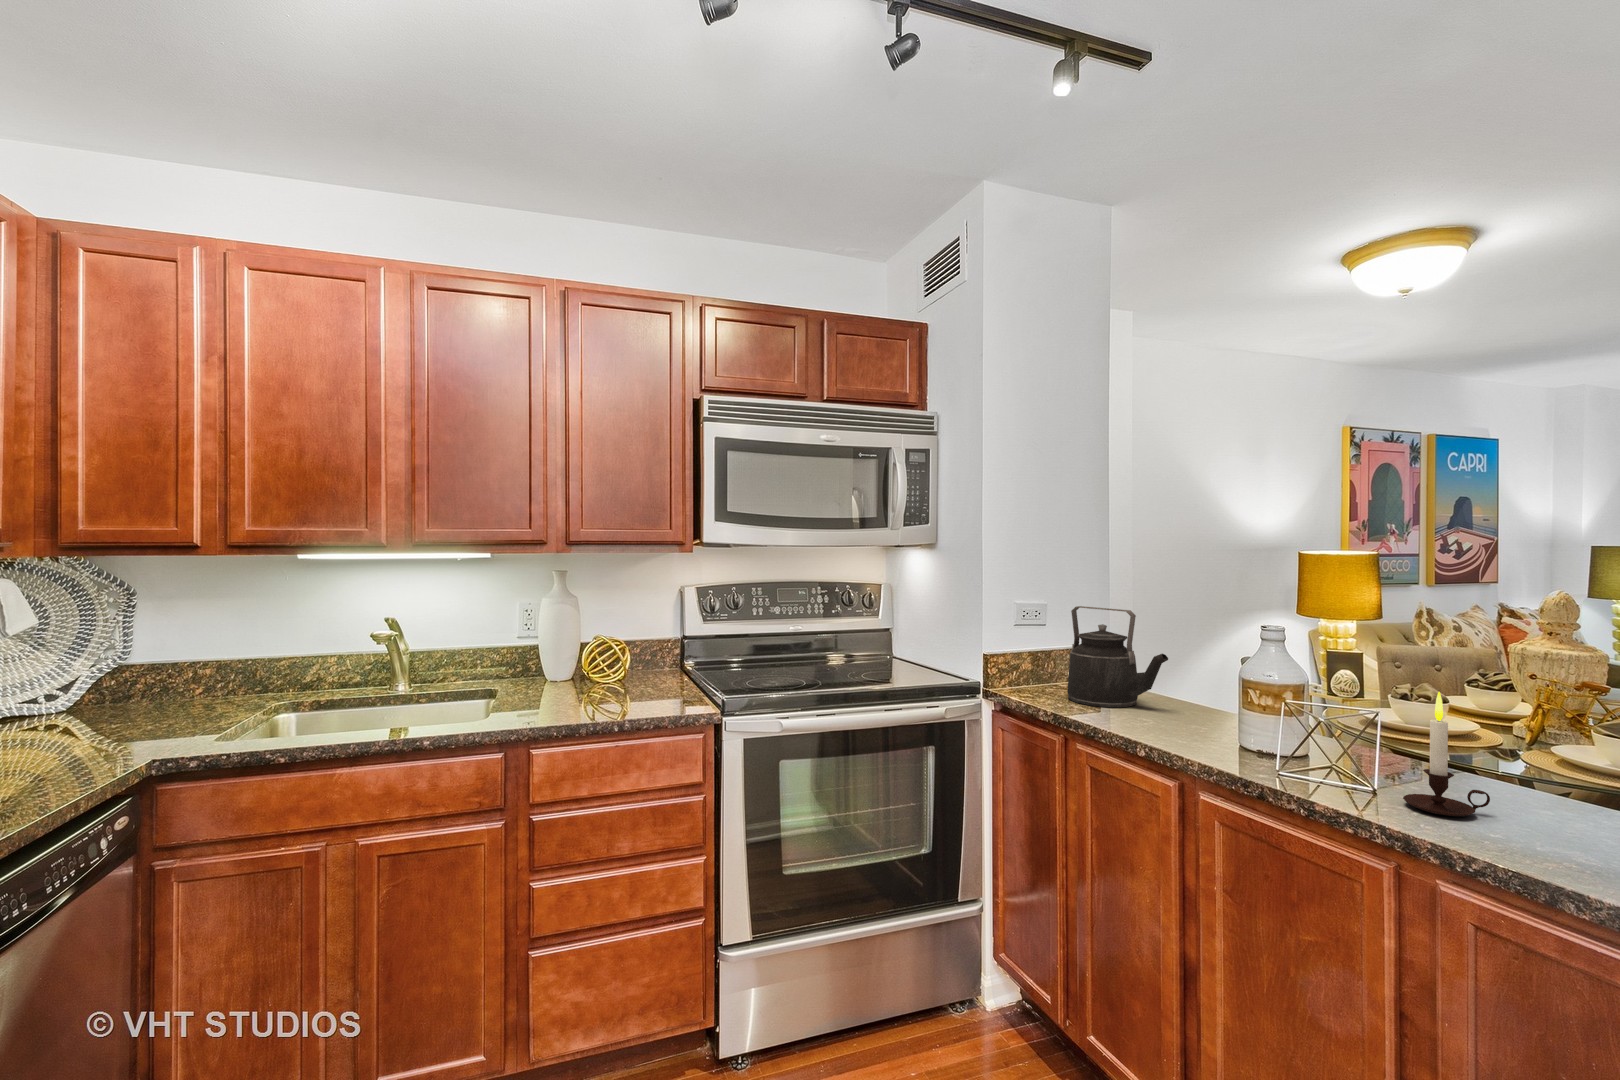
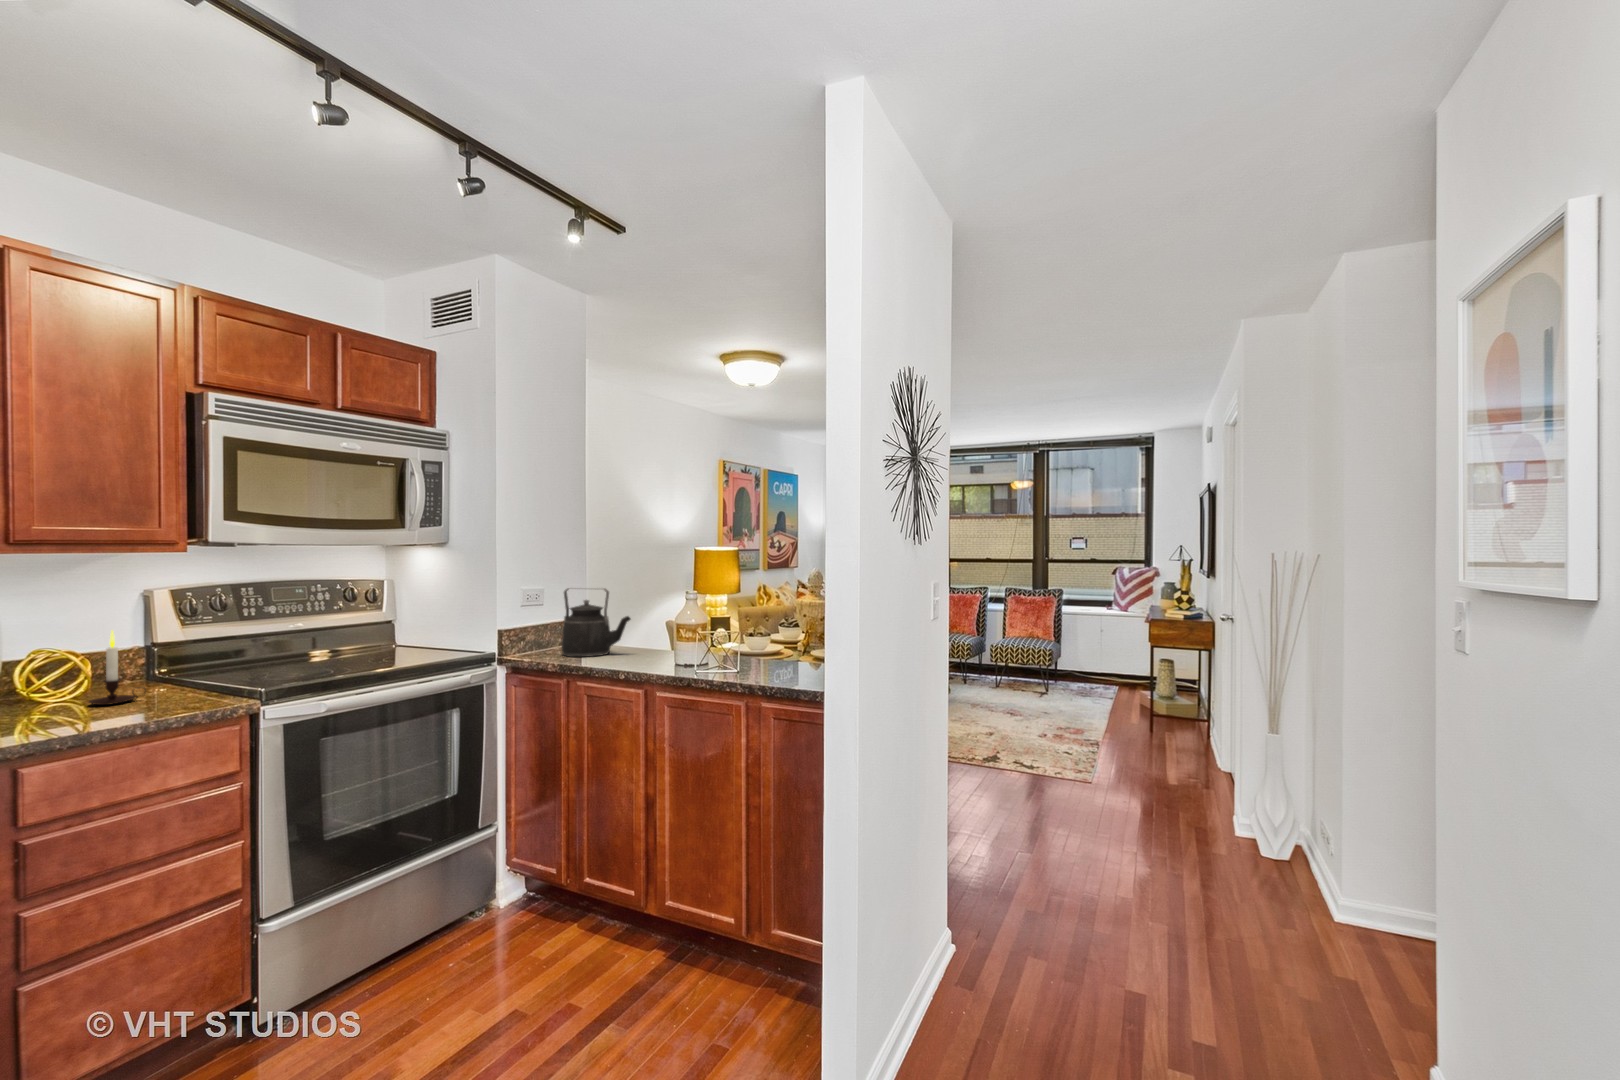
candle: present [1403,692,1490,816] -> present [89,631,146,705]

